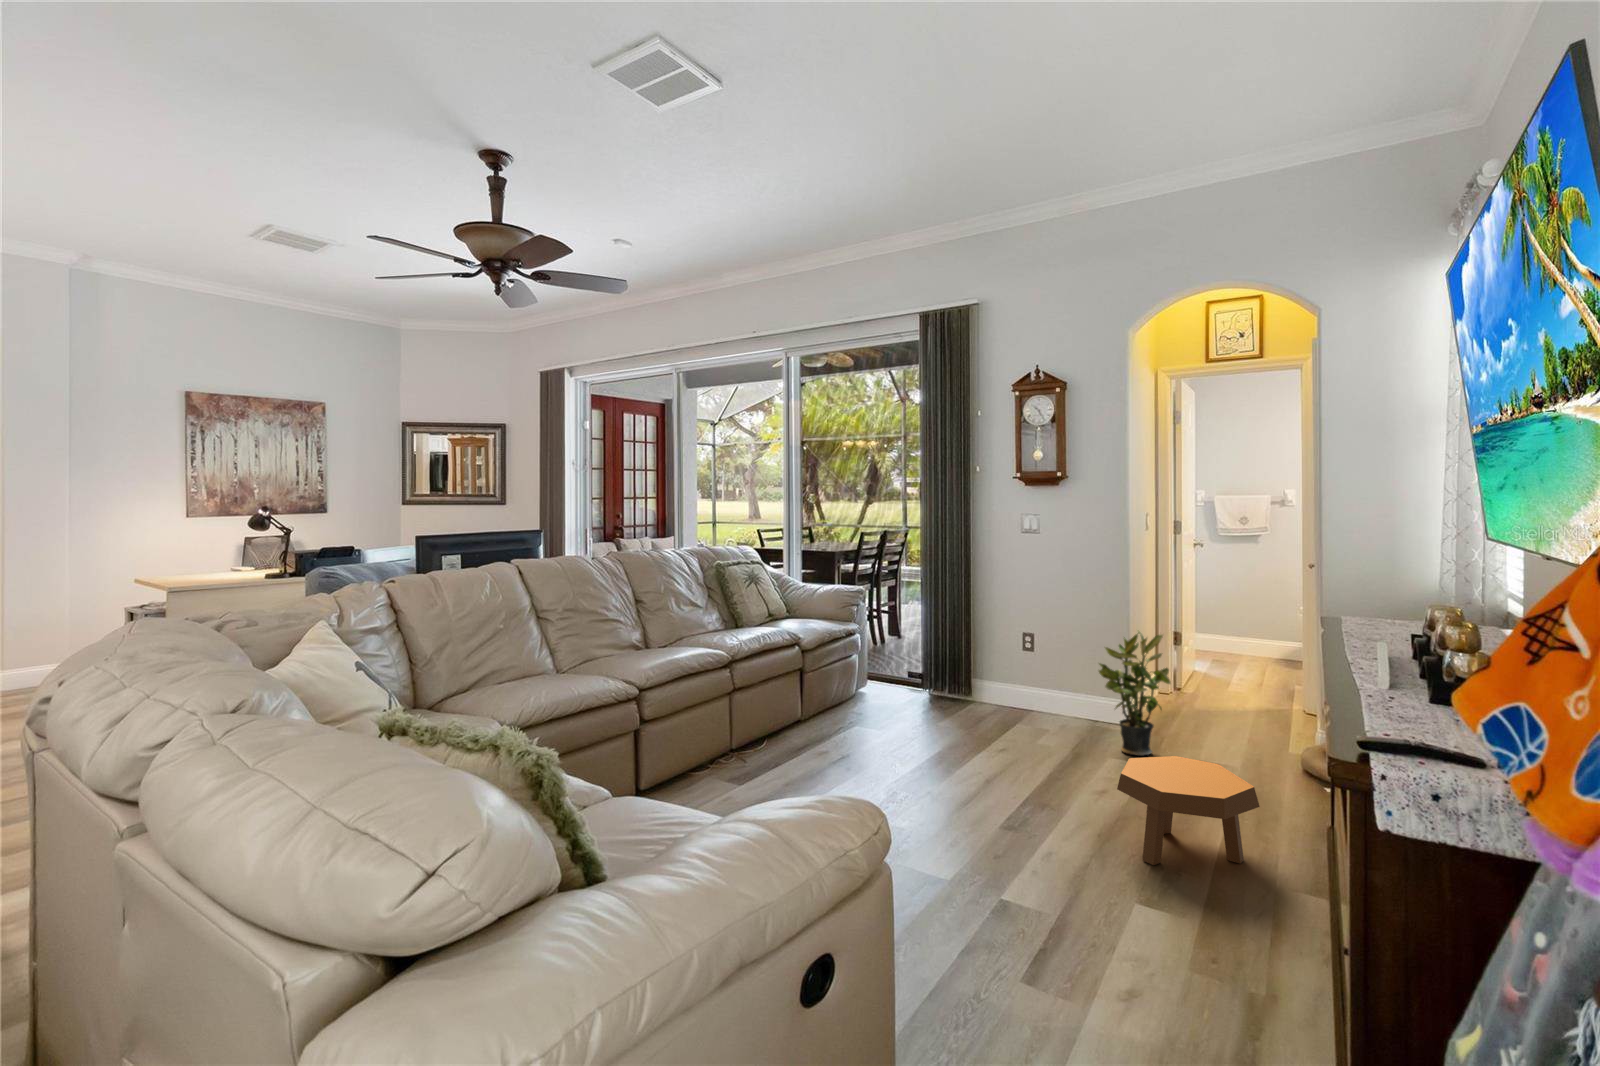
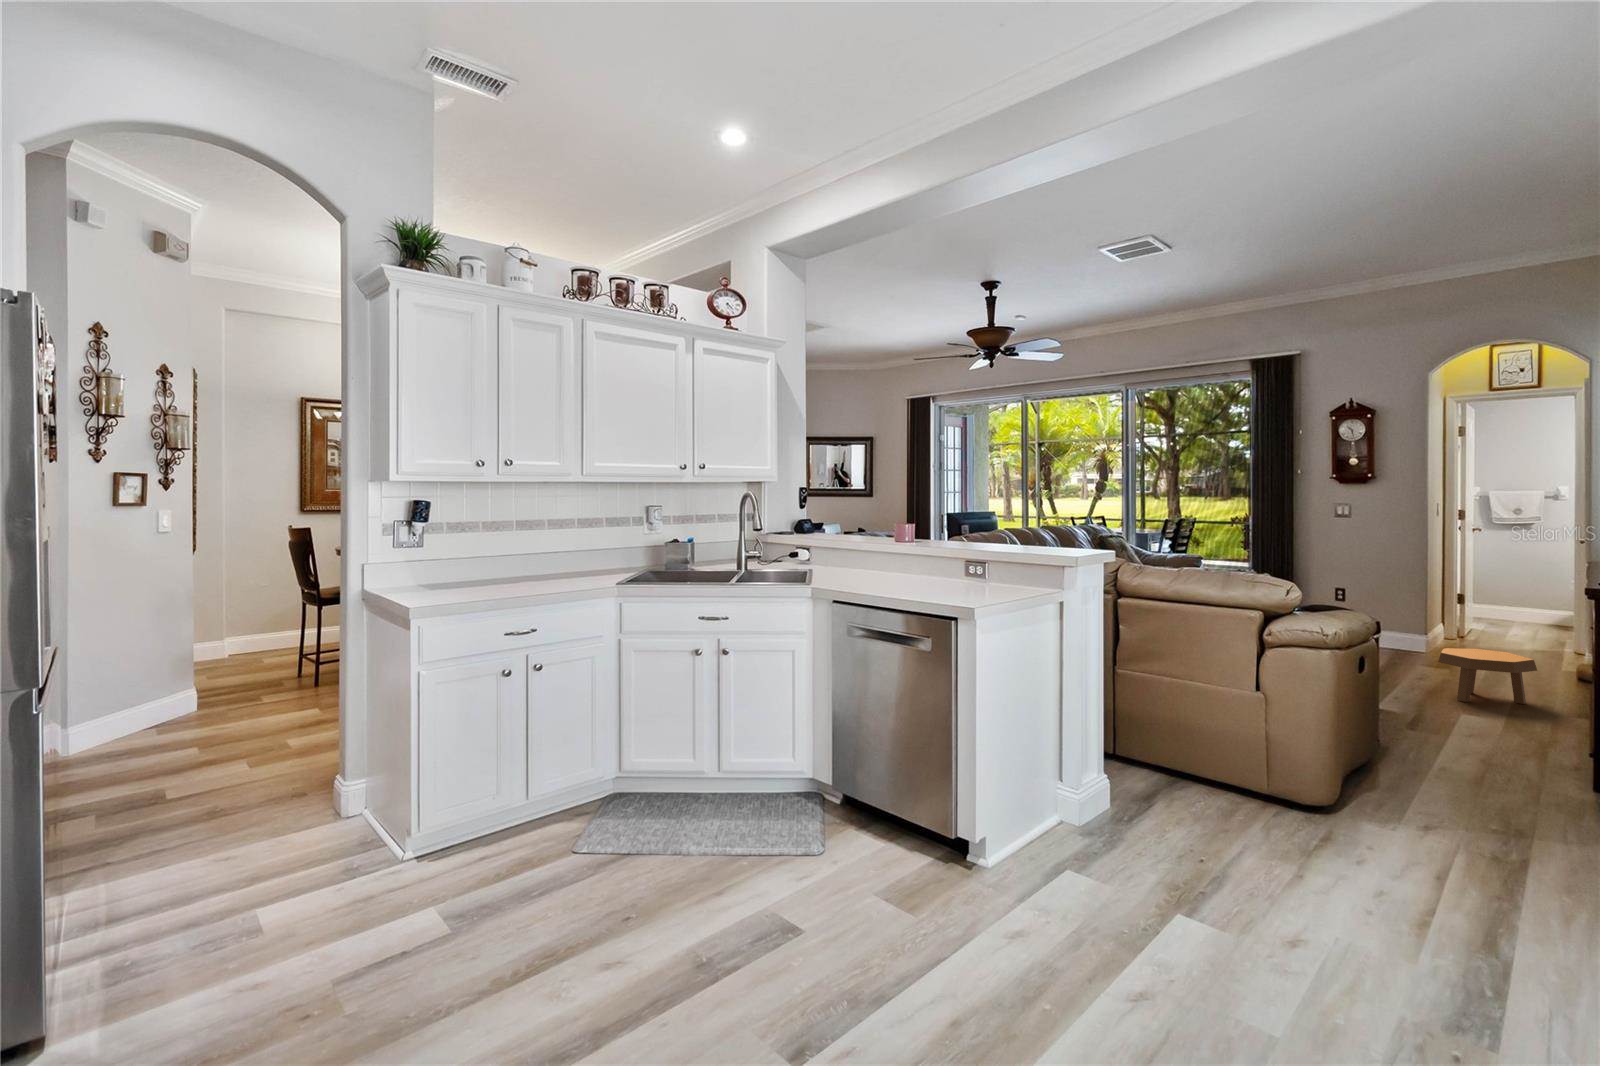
potted plant: present [1099,632,1171,756] -> none [1407,581,1465,665]

